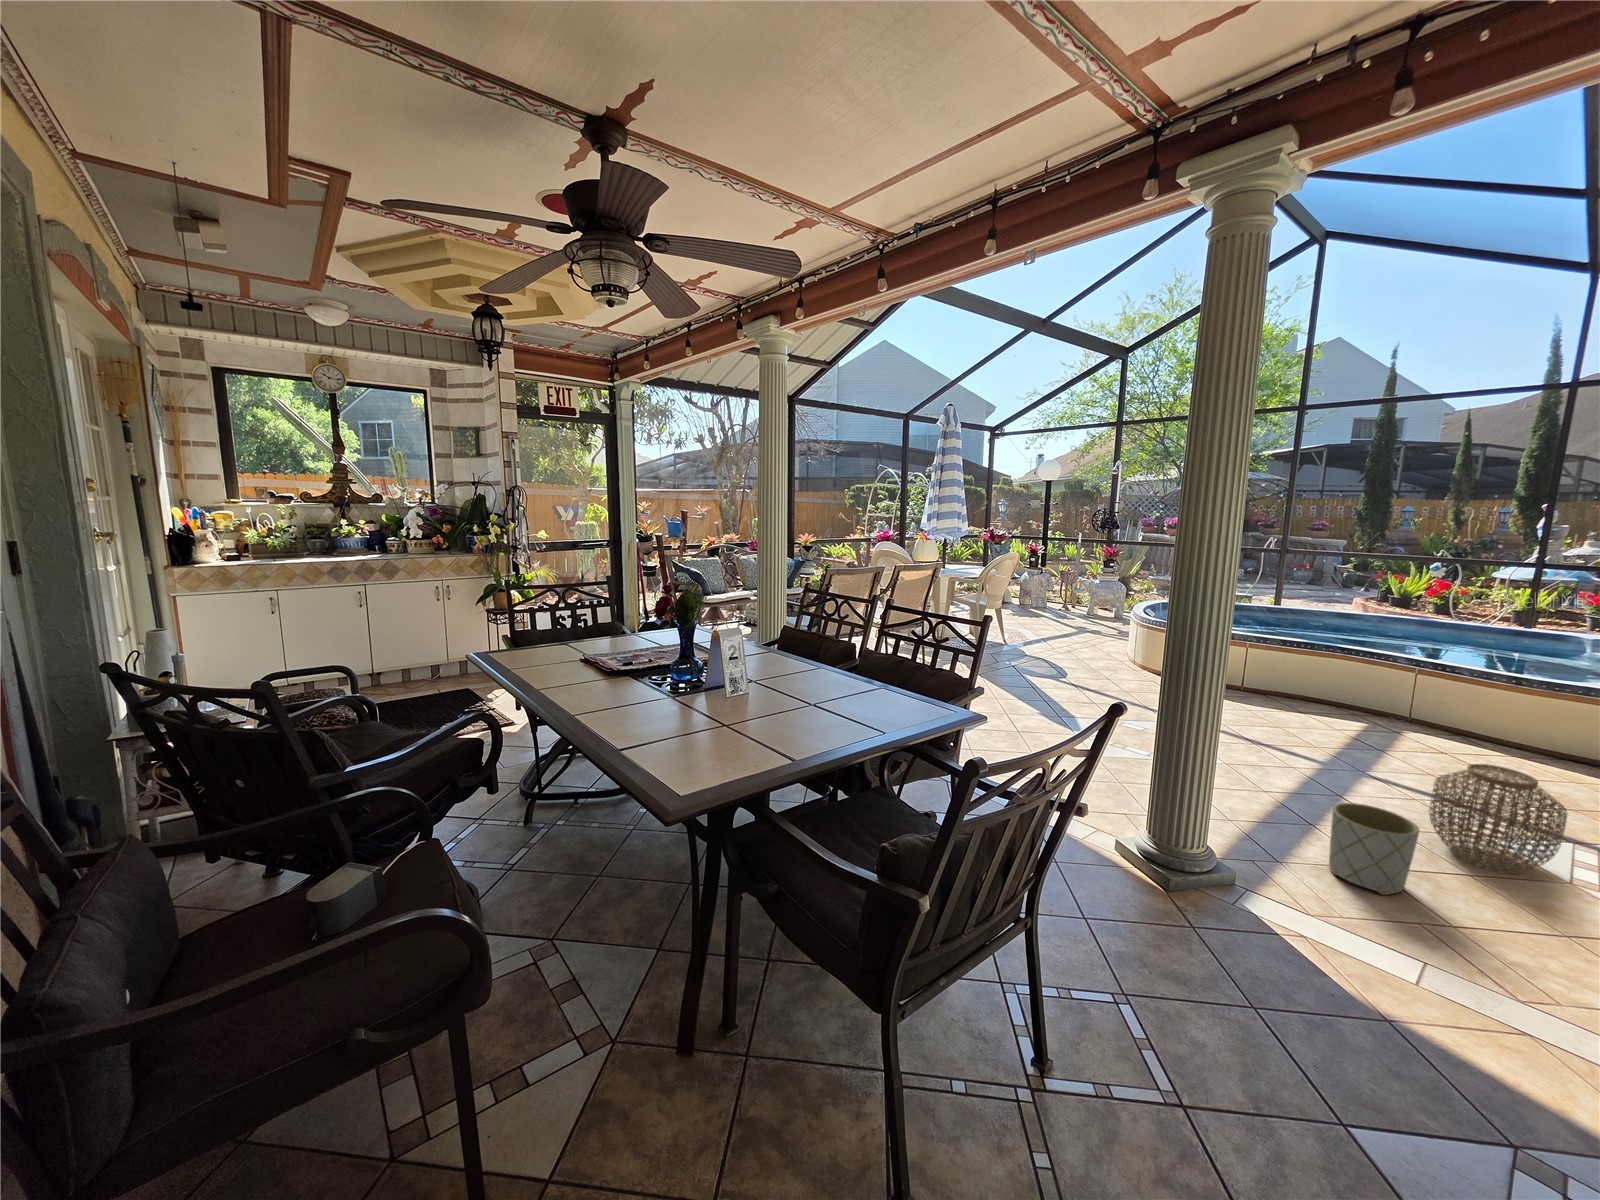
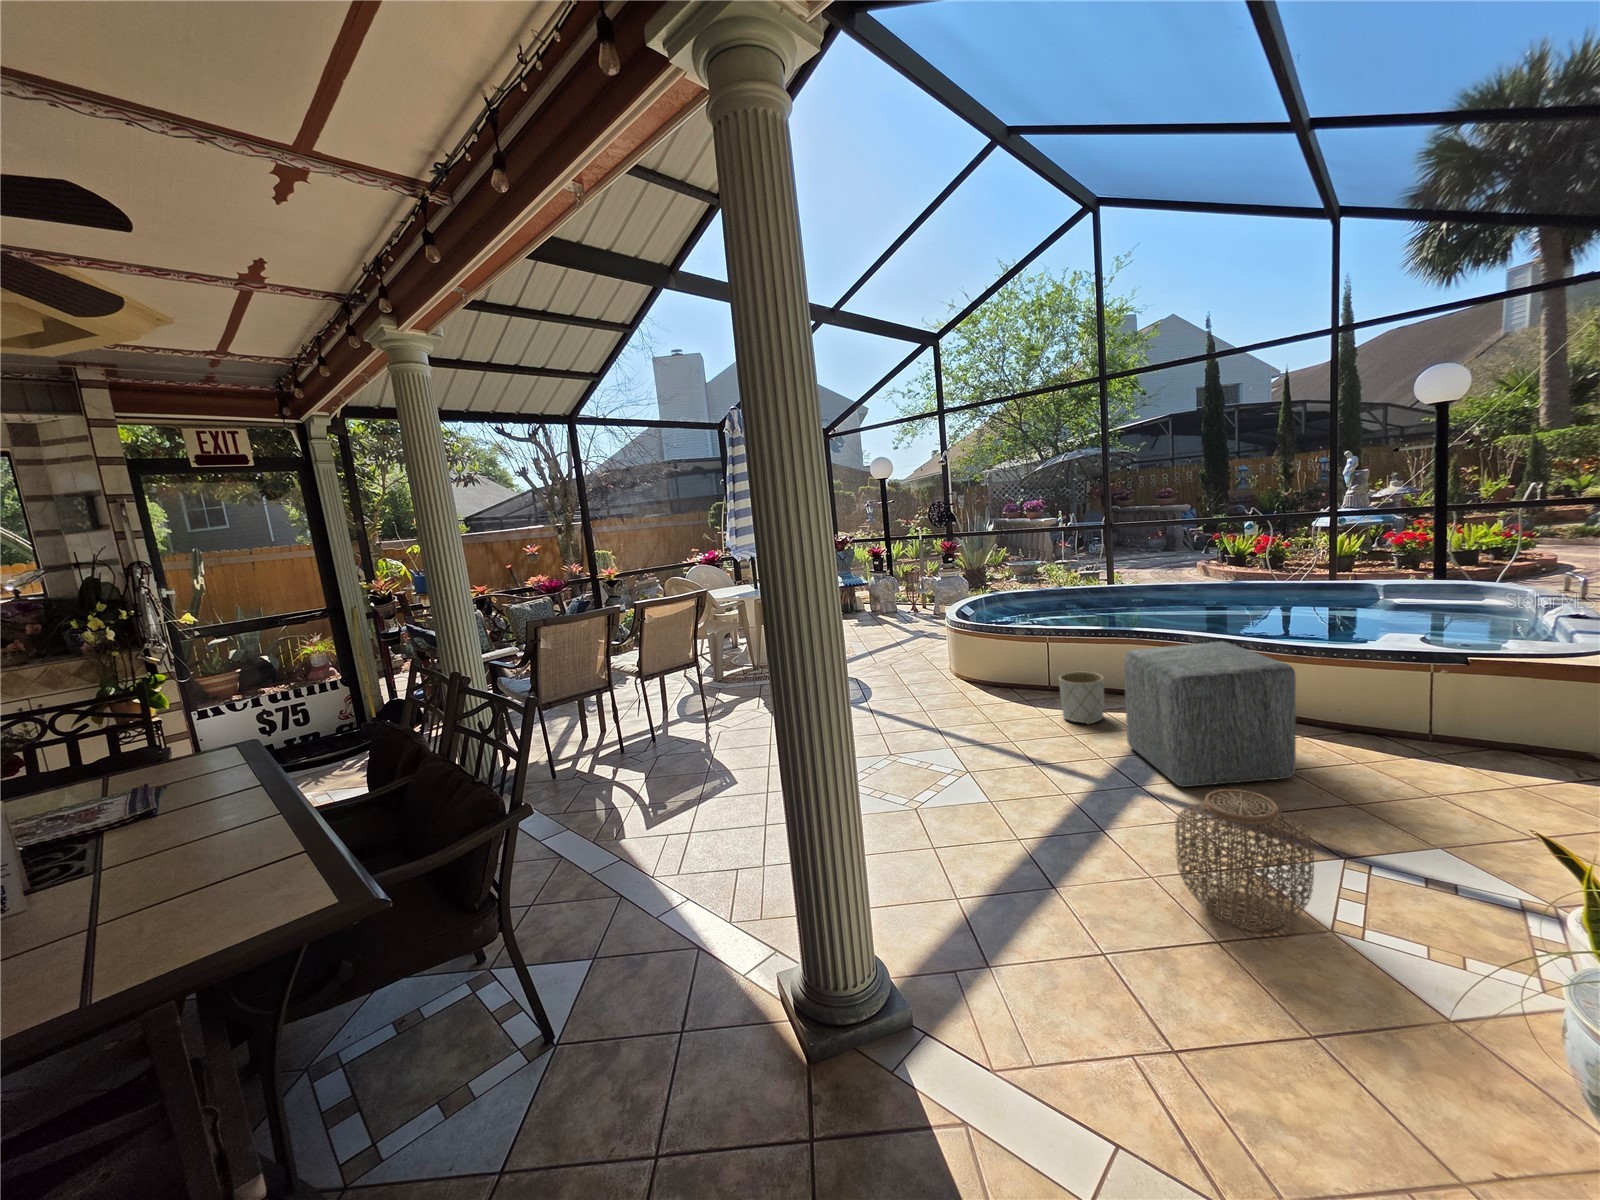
ottoman: none [1335,658,1524,780] -> present [1124,641,1296,787]
planter: present [1329,803,1419,895] -> present [1059,672,1104,724]

